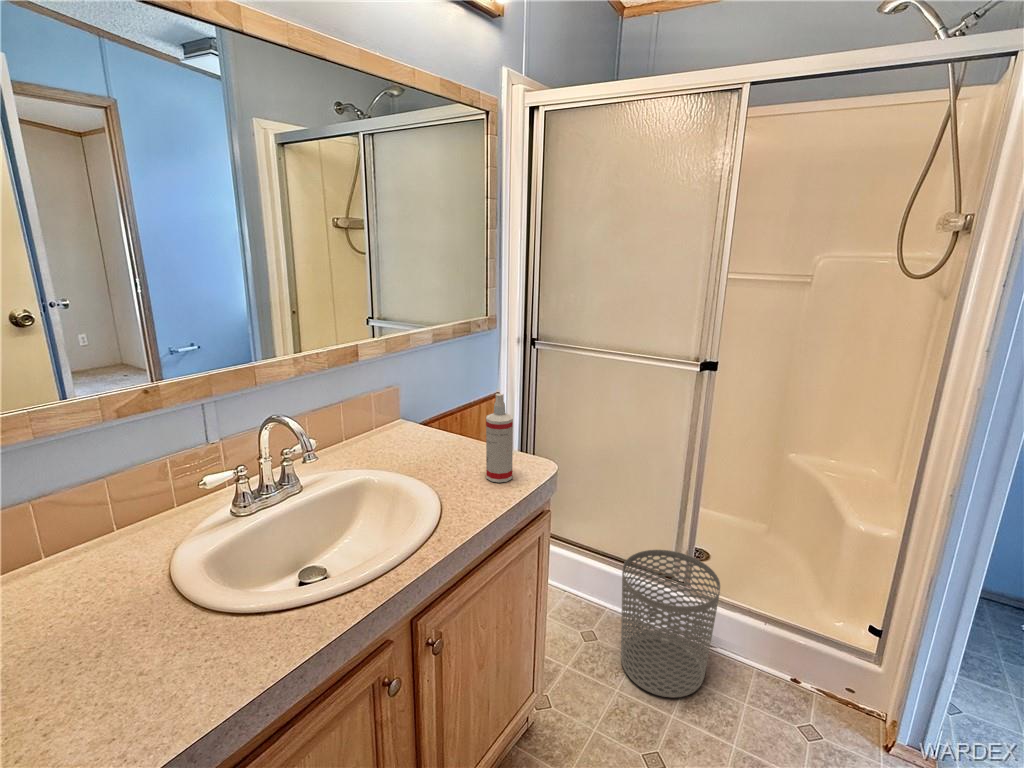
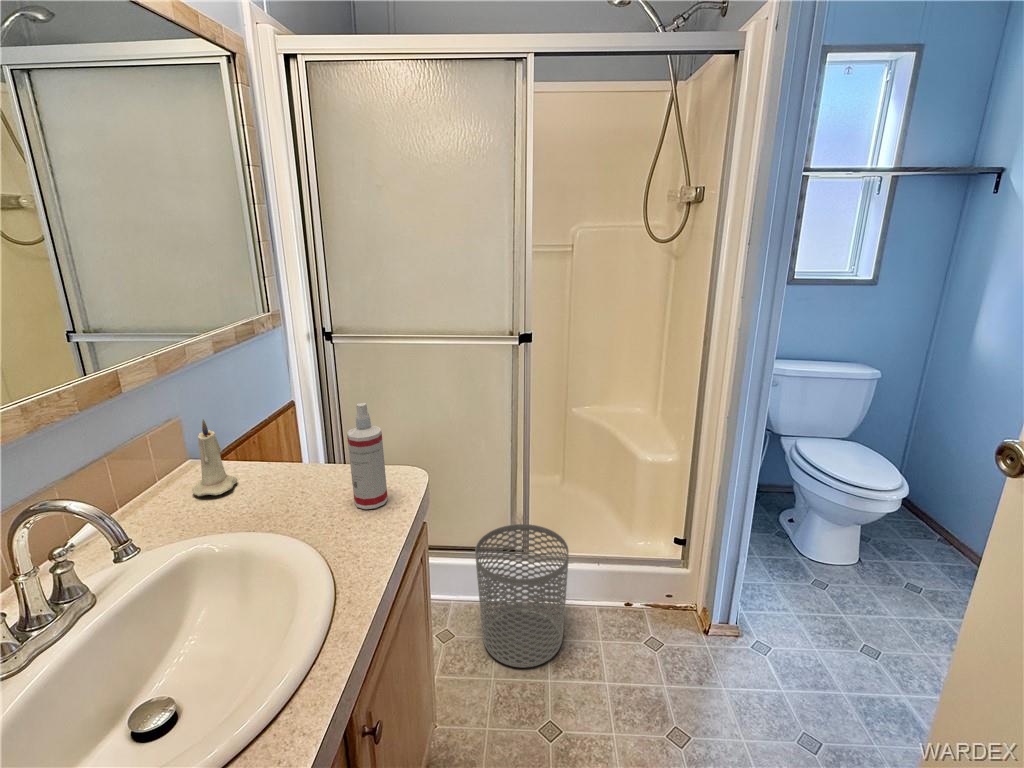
candle: none [388,388,420,446] -> present [192,419,237,496]

